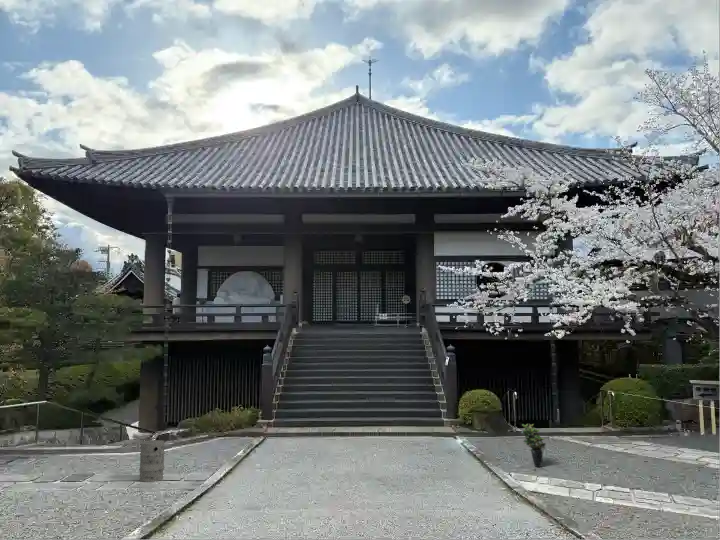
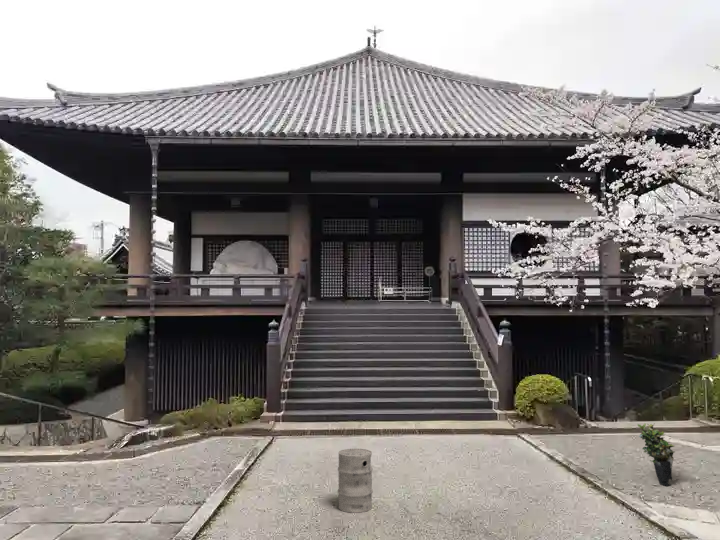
trash can: present [139,440,165,482] -> present [338,449,373,513]

